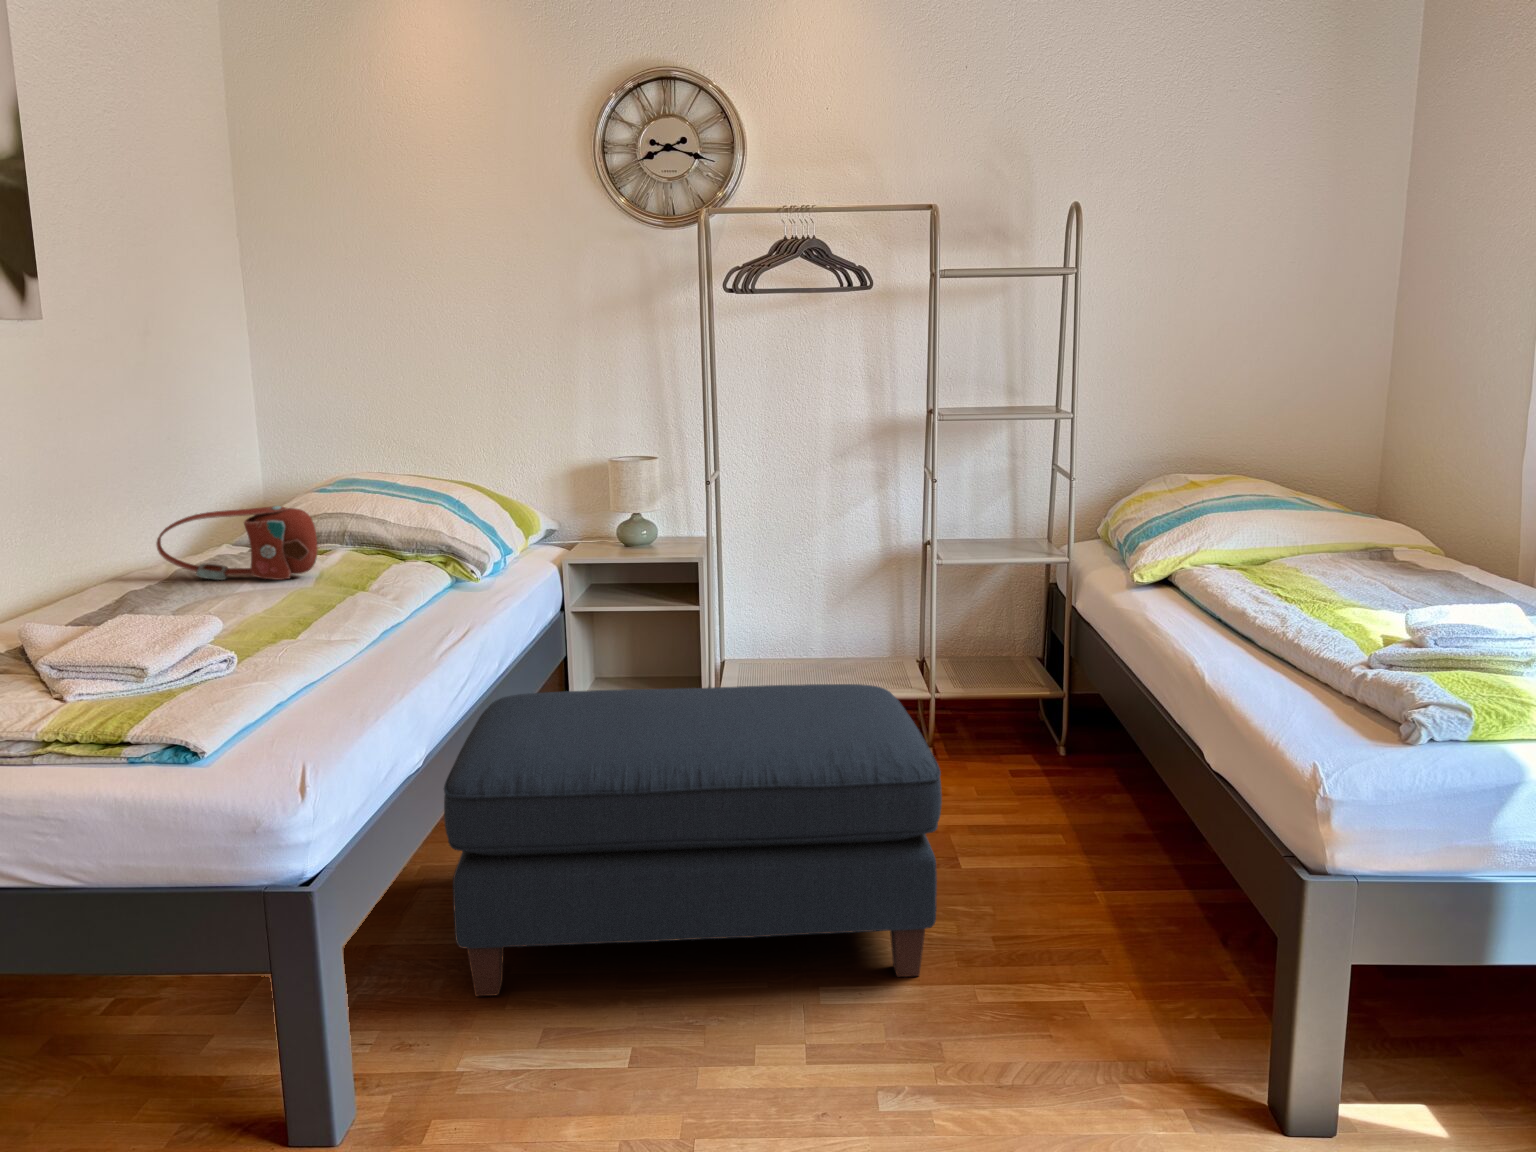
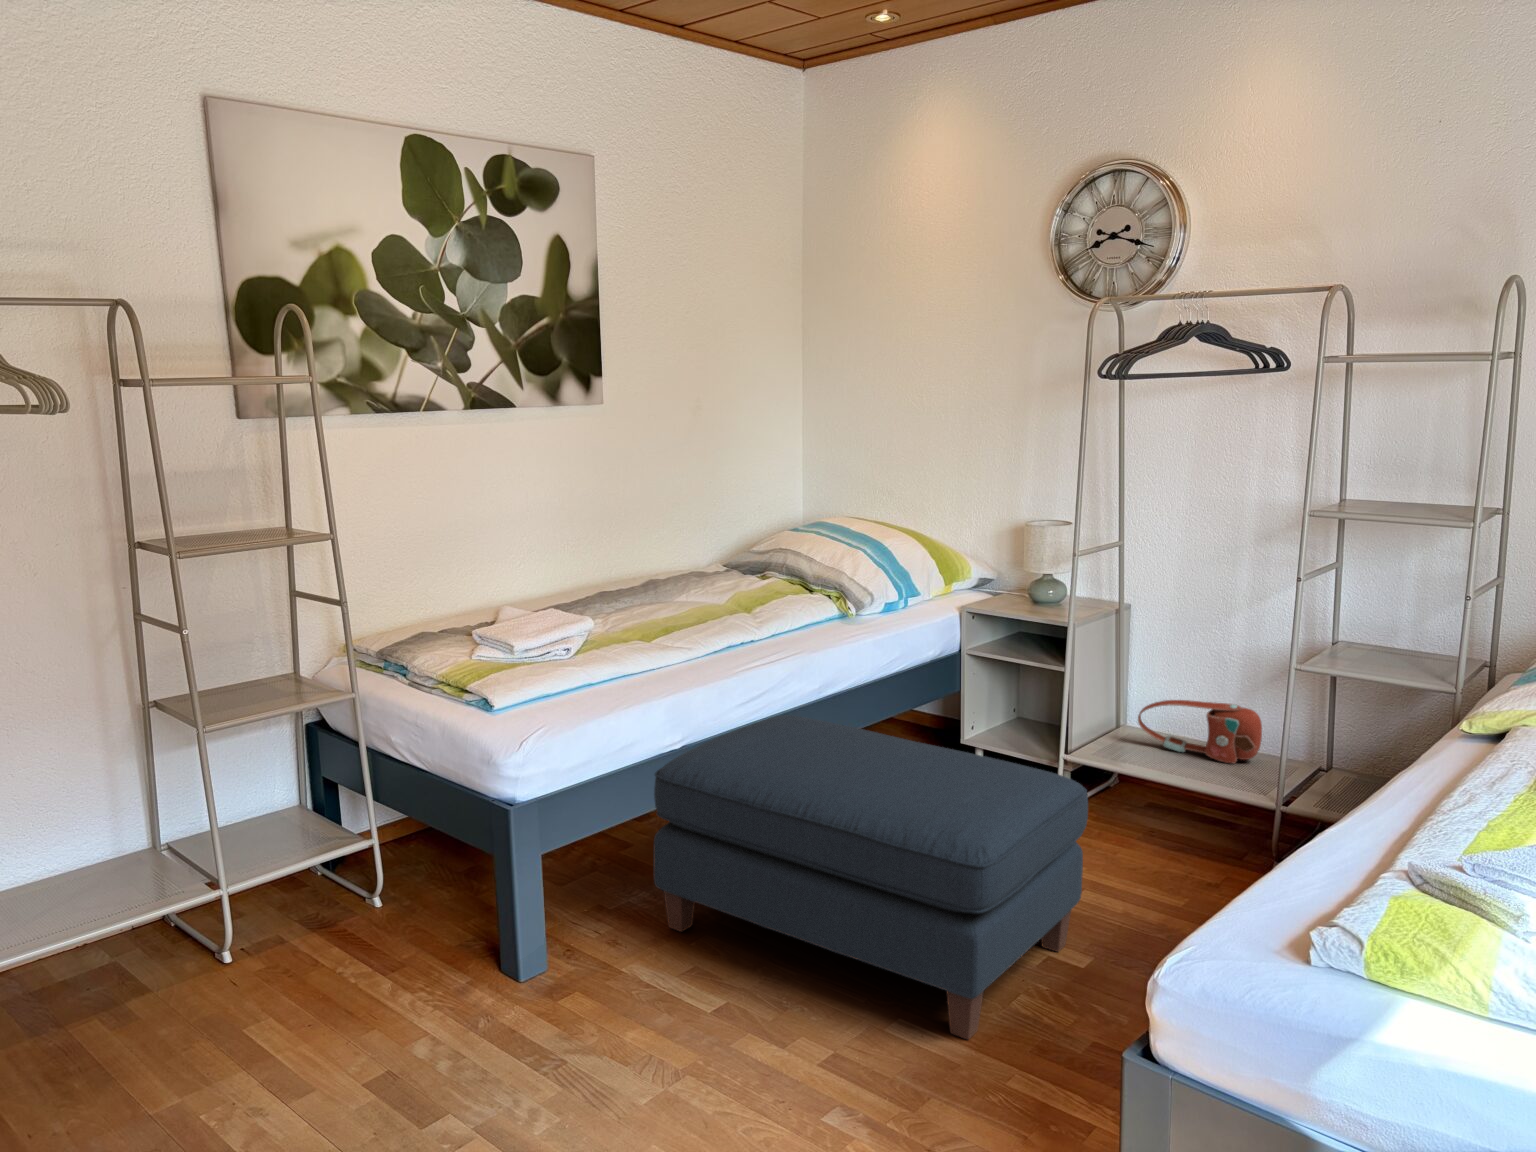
handbag: present [156,506,317,580] -> present [1138,700,1262,764]

